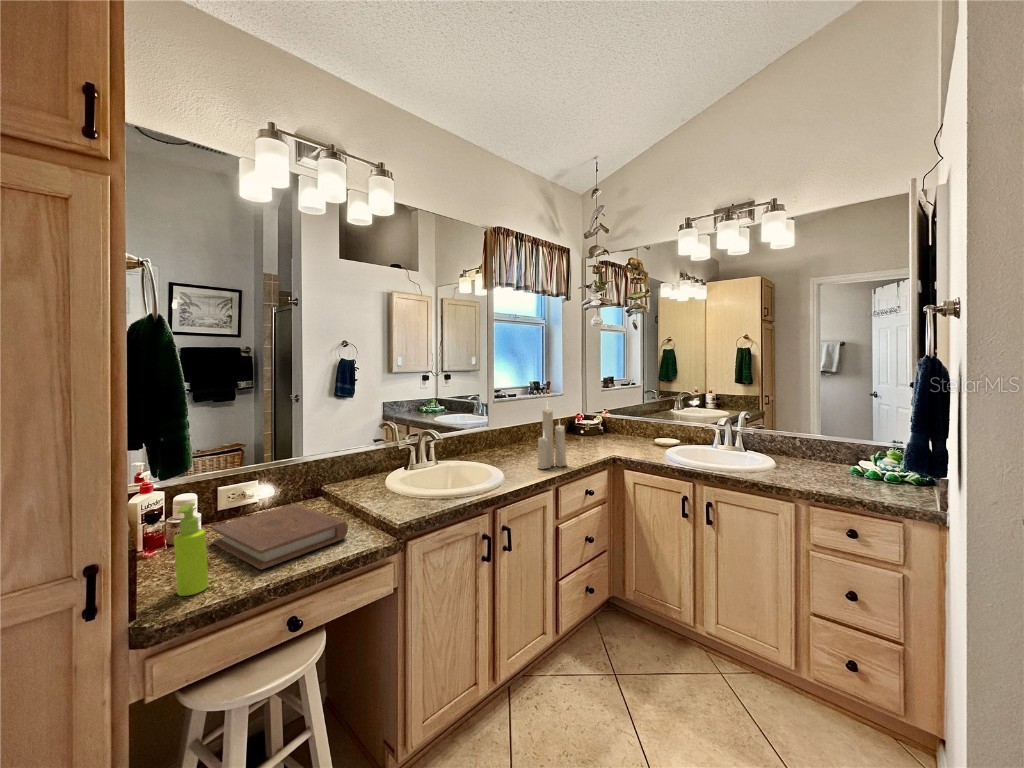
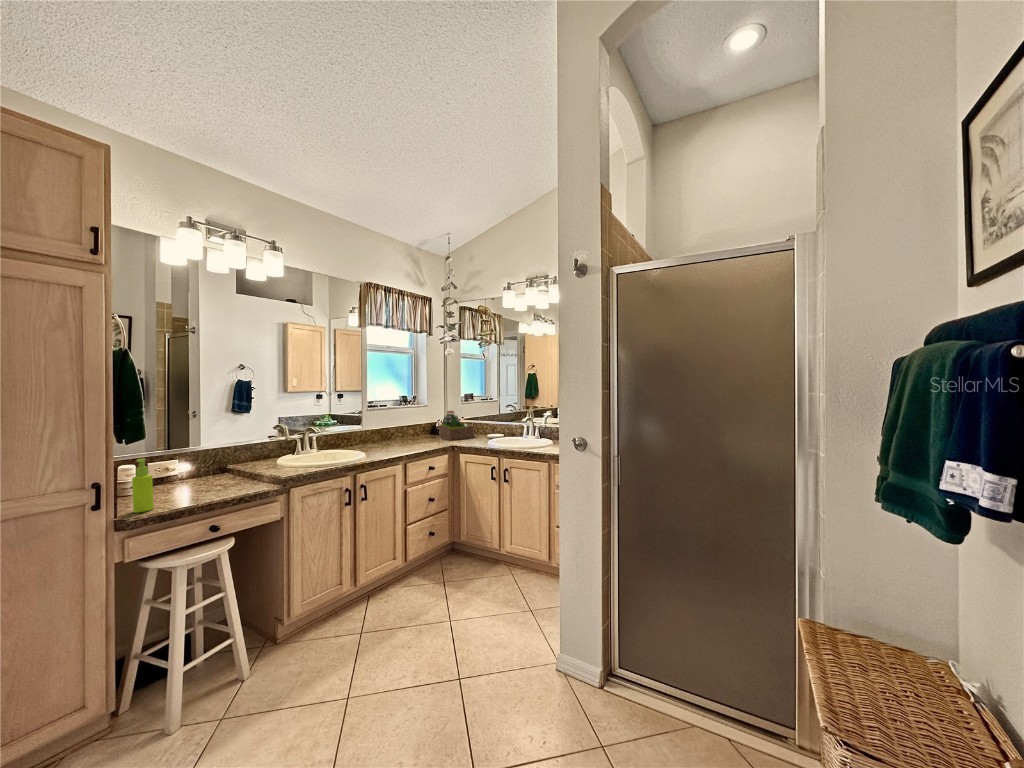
succulent plant: none [586,406,636,449] -> present [439,411,475,440]
candle: present [537,408,567,469] -> none [392,402,415,451]
book: present [212,504,348,569] -> none [148,474,247,501]

